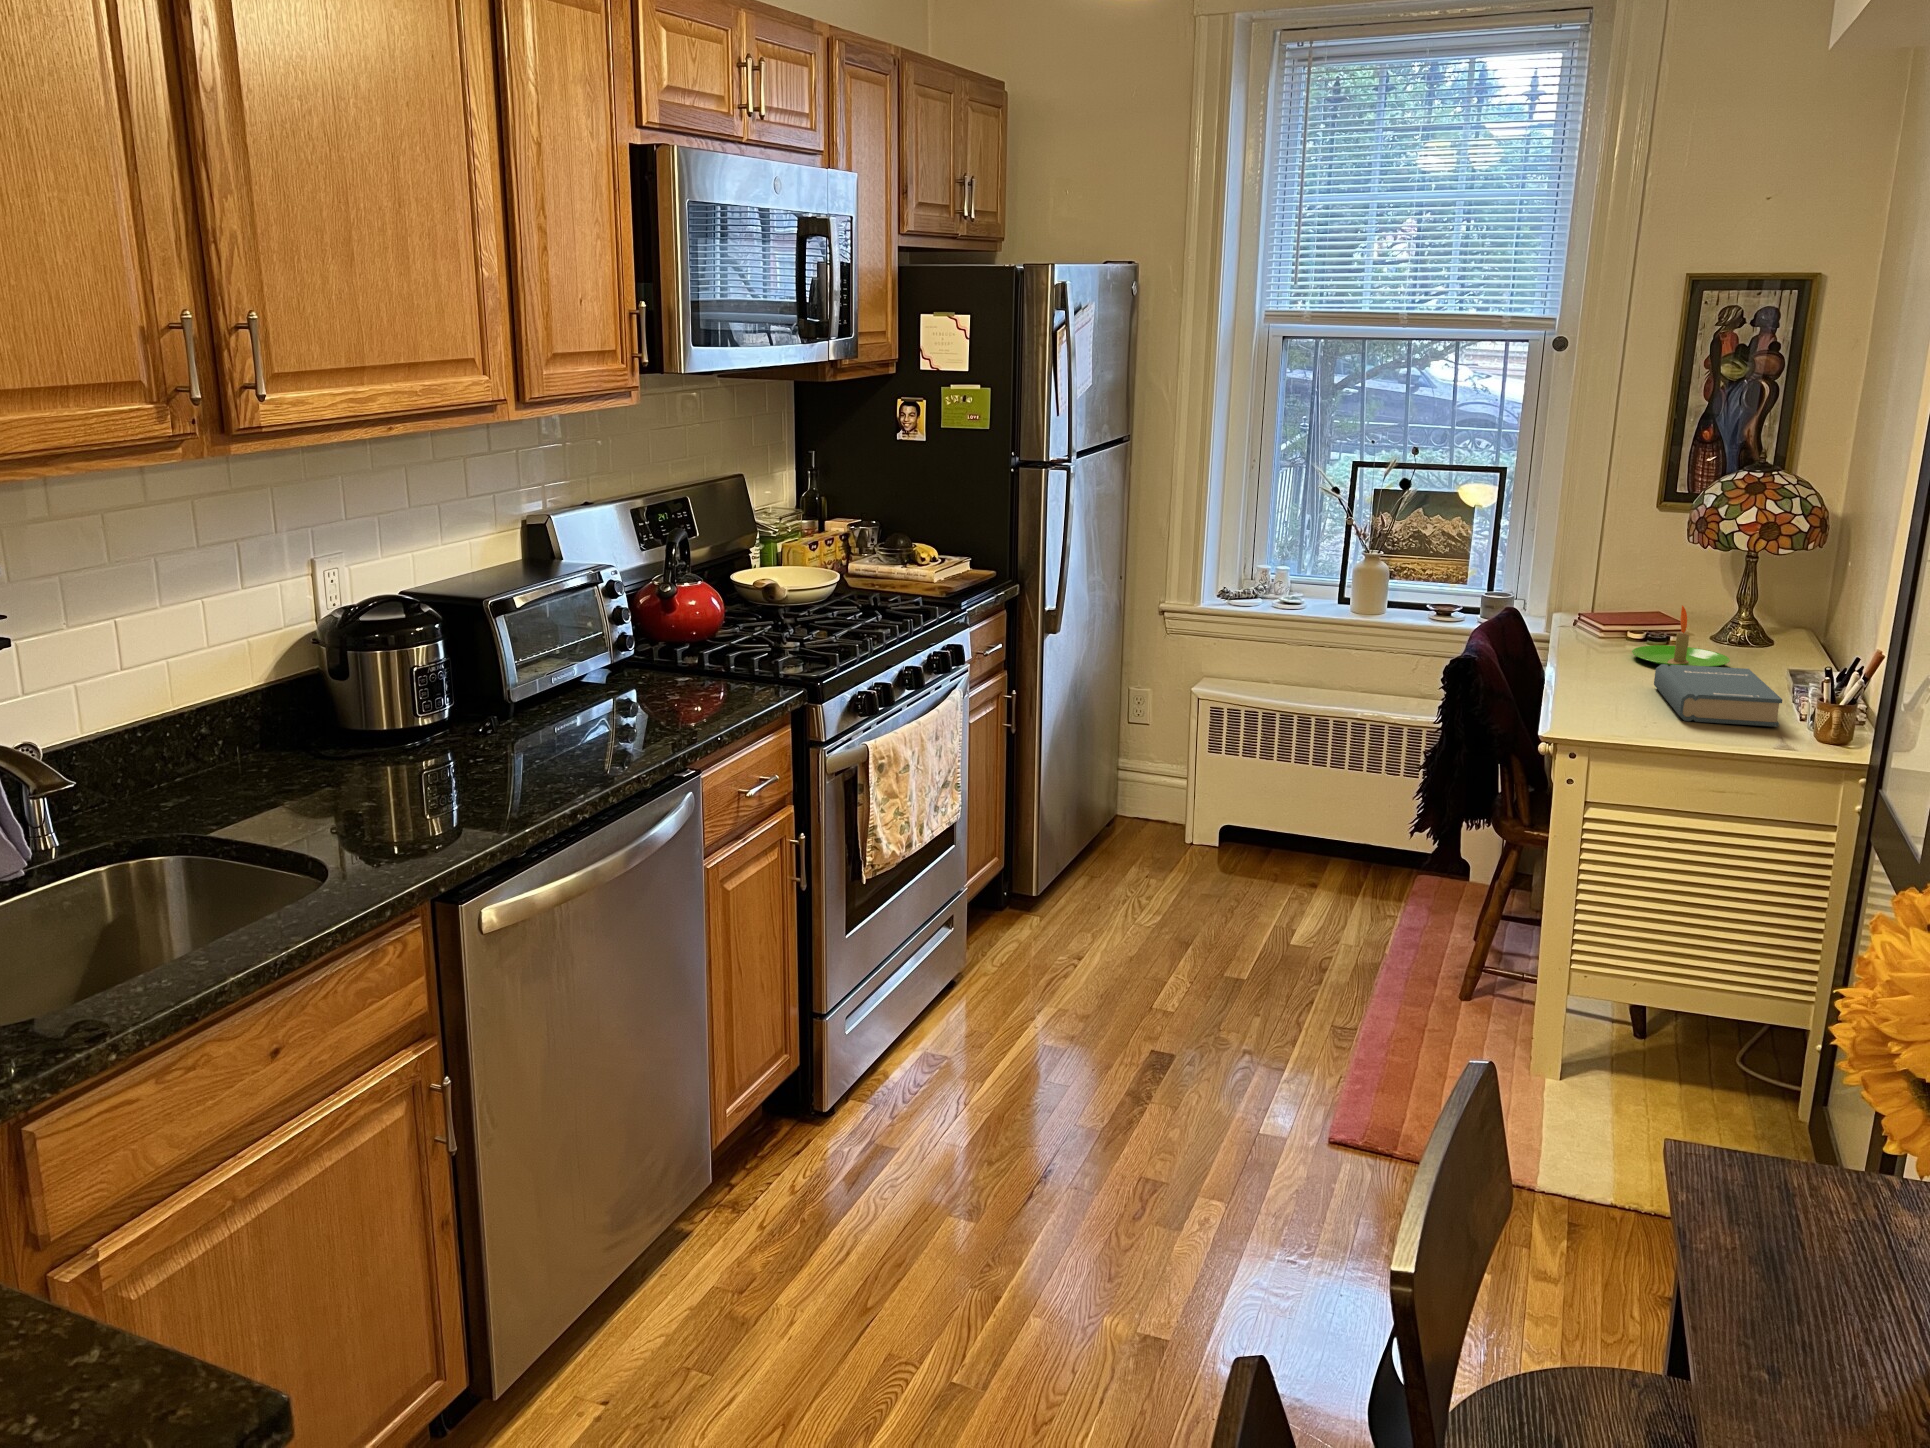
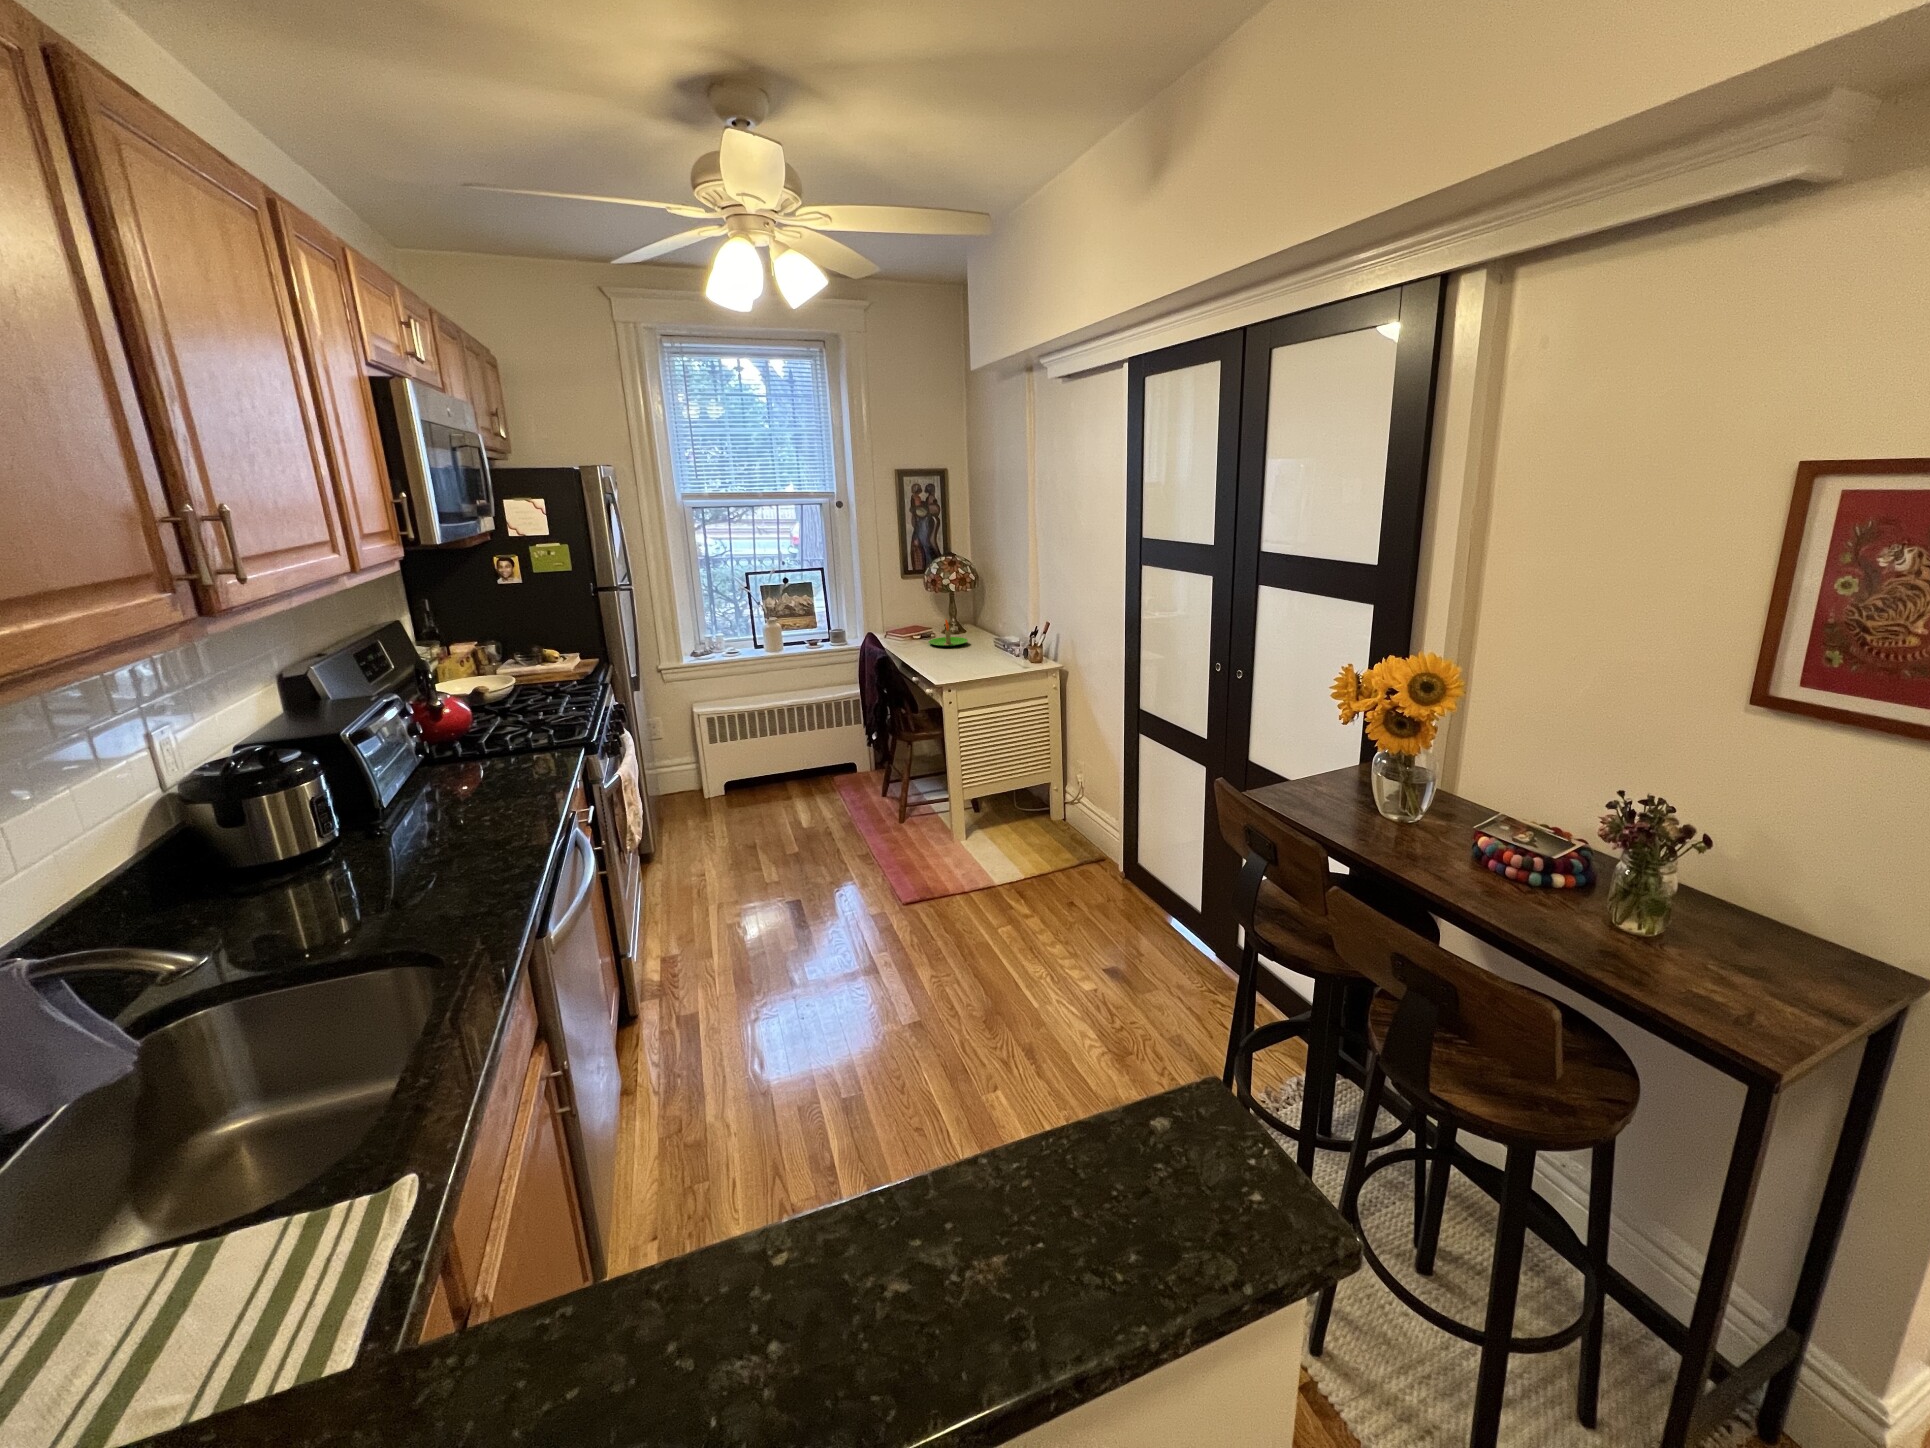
hardback book: present [1654,664,1782,727] -> none [954,640,1014,666]

